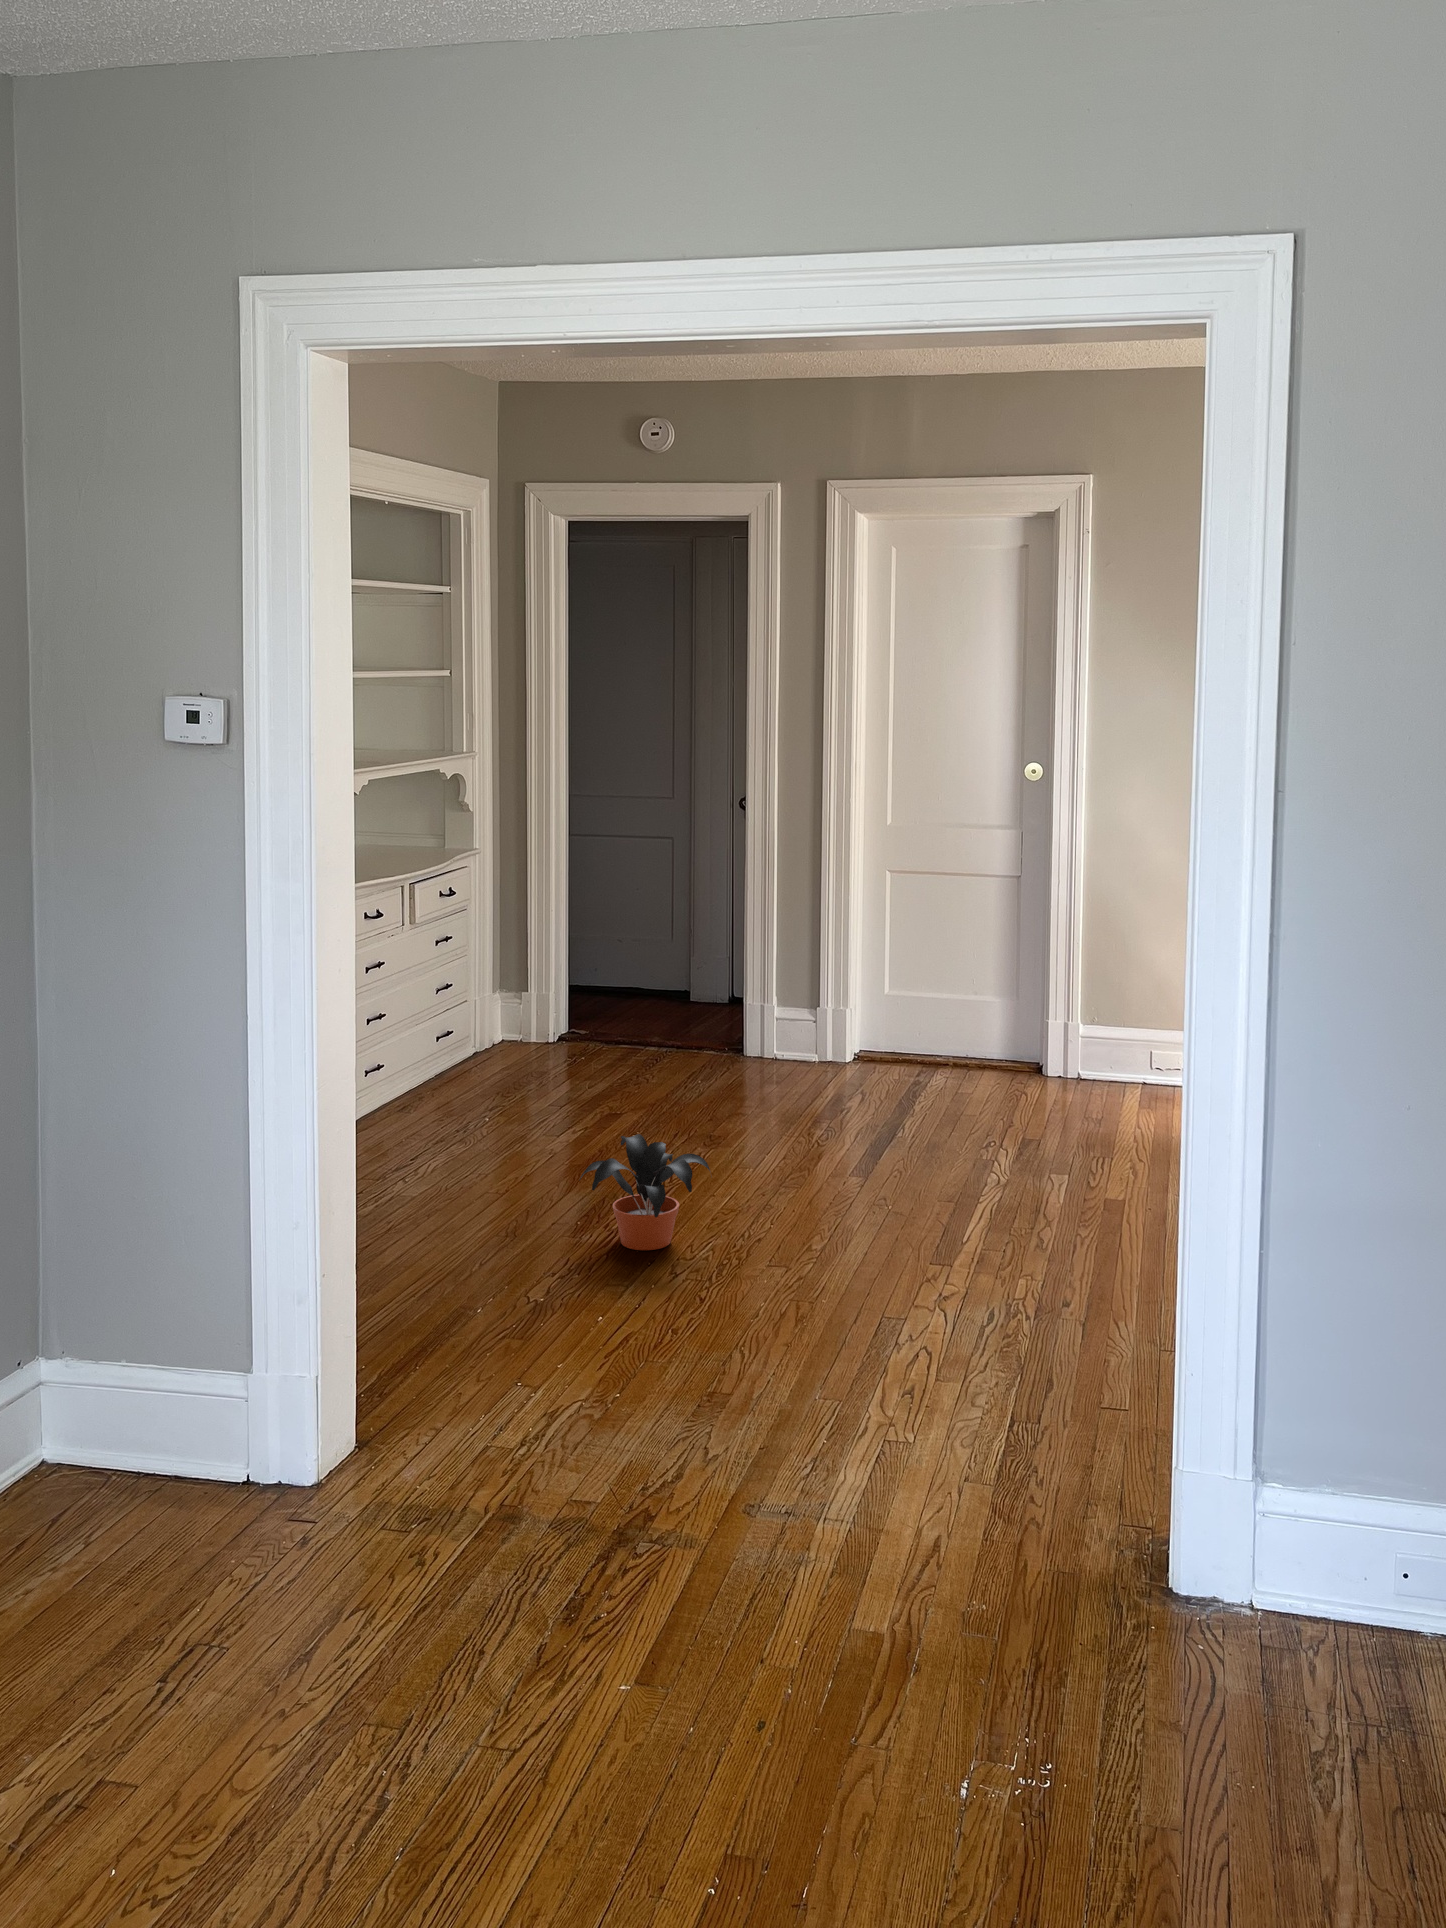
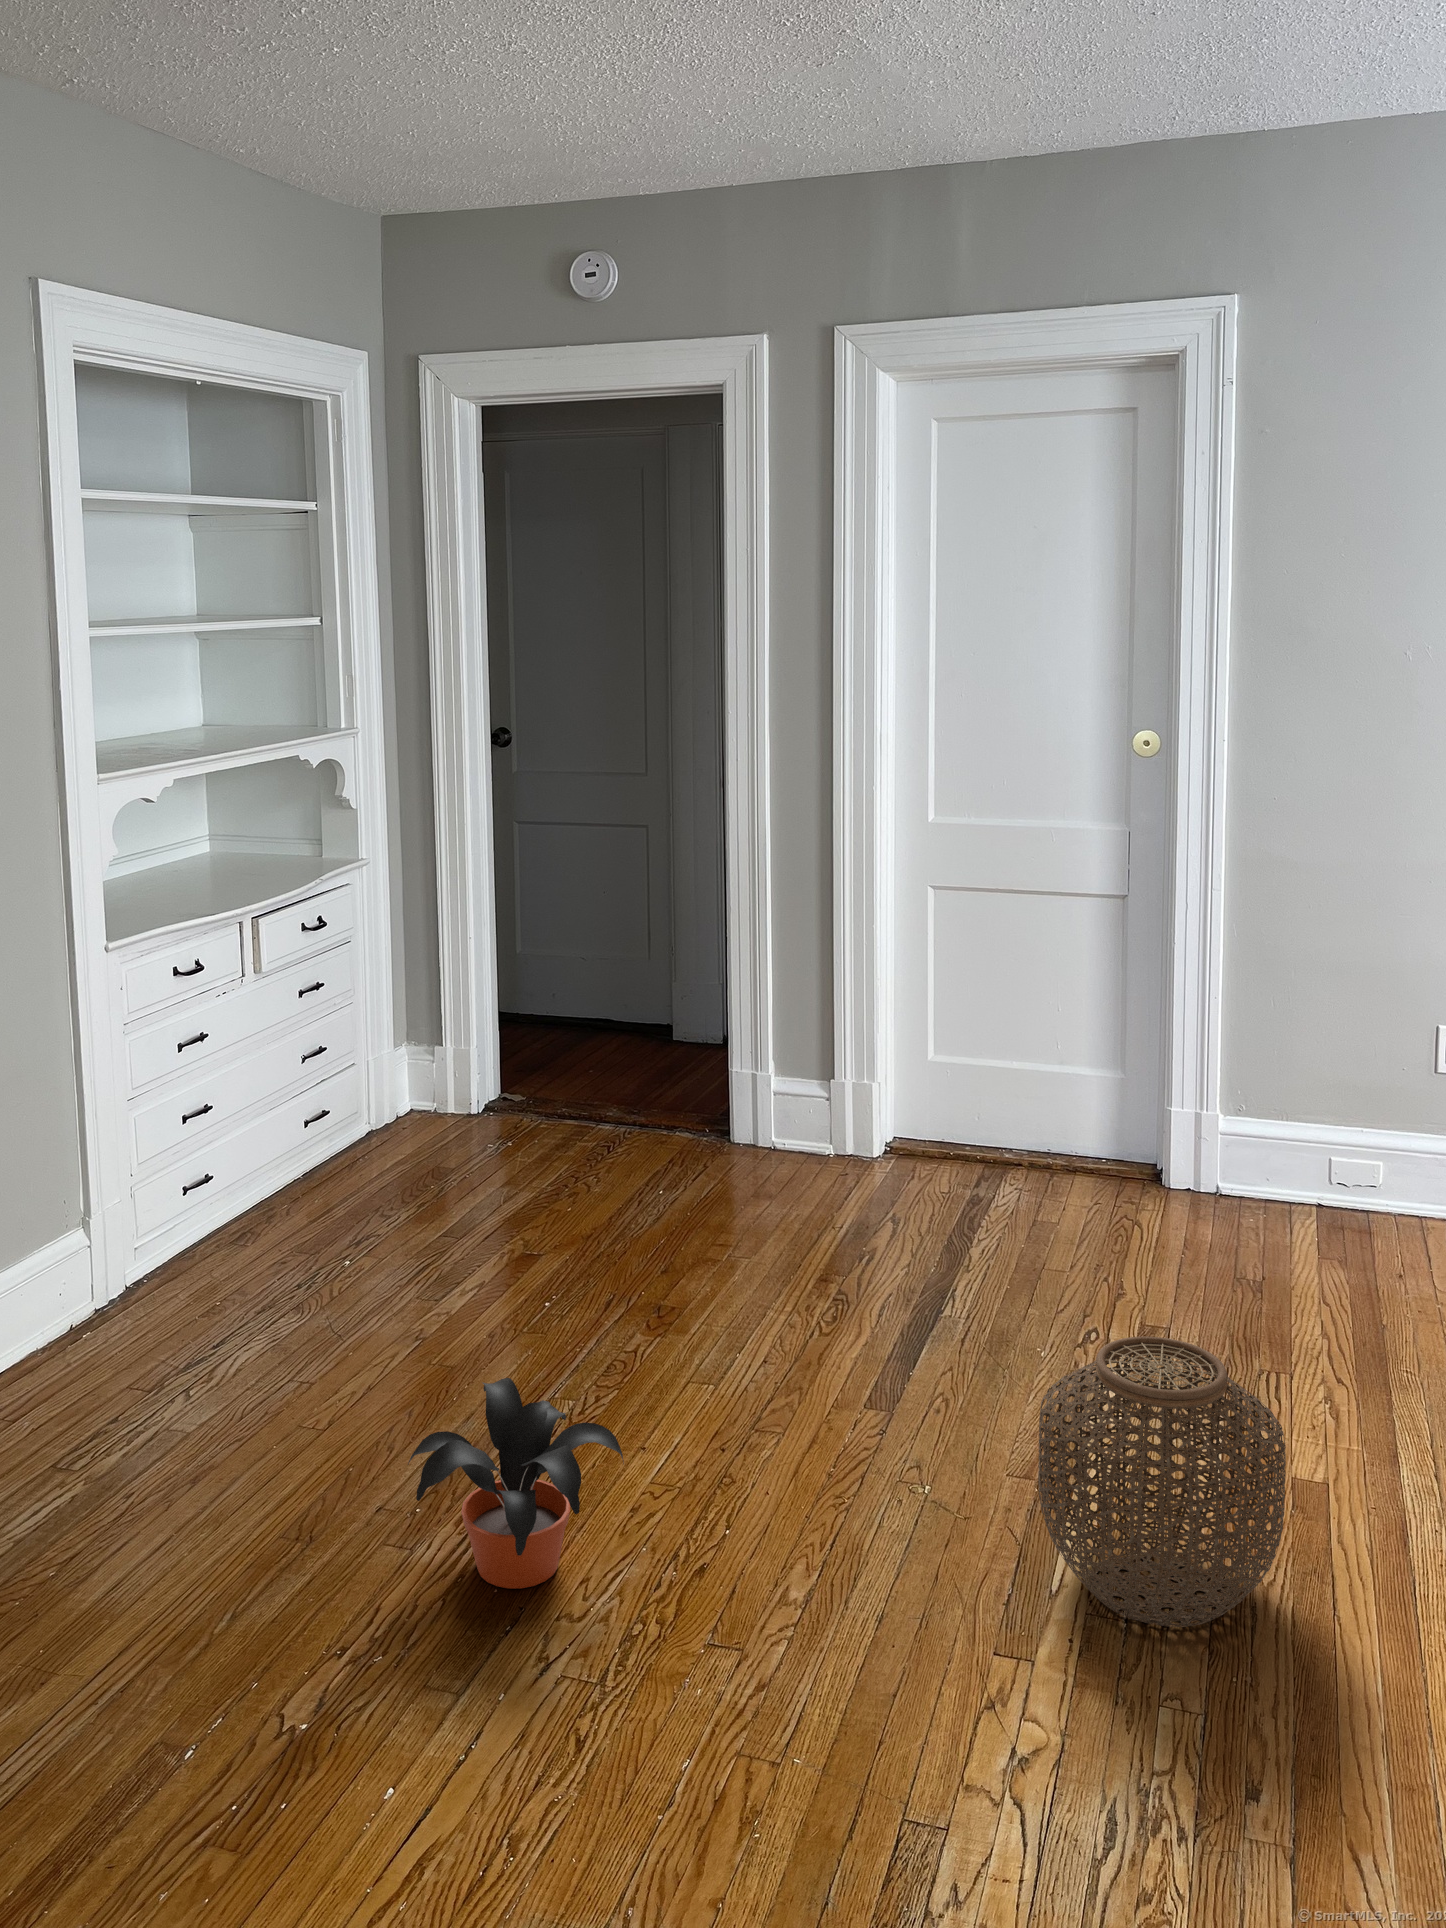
woven basket: none [957,1095,1094,1252] -> present [1038,1337,1286,1627]

